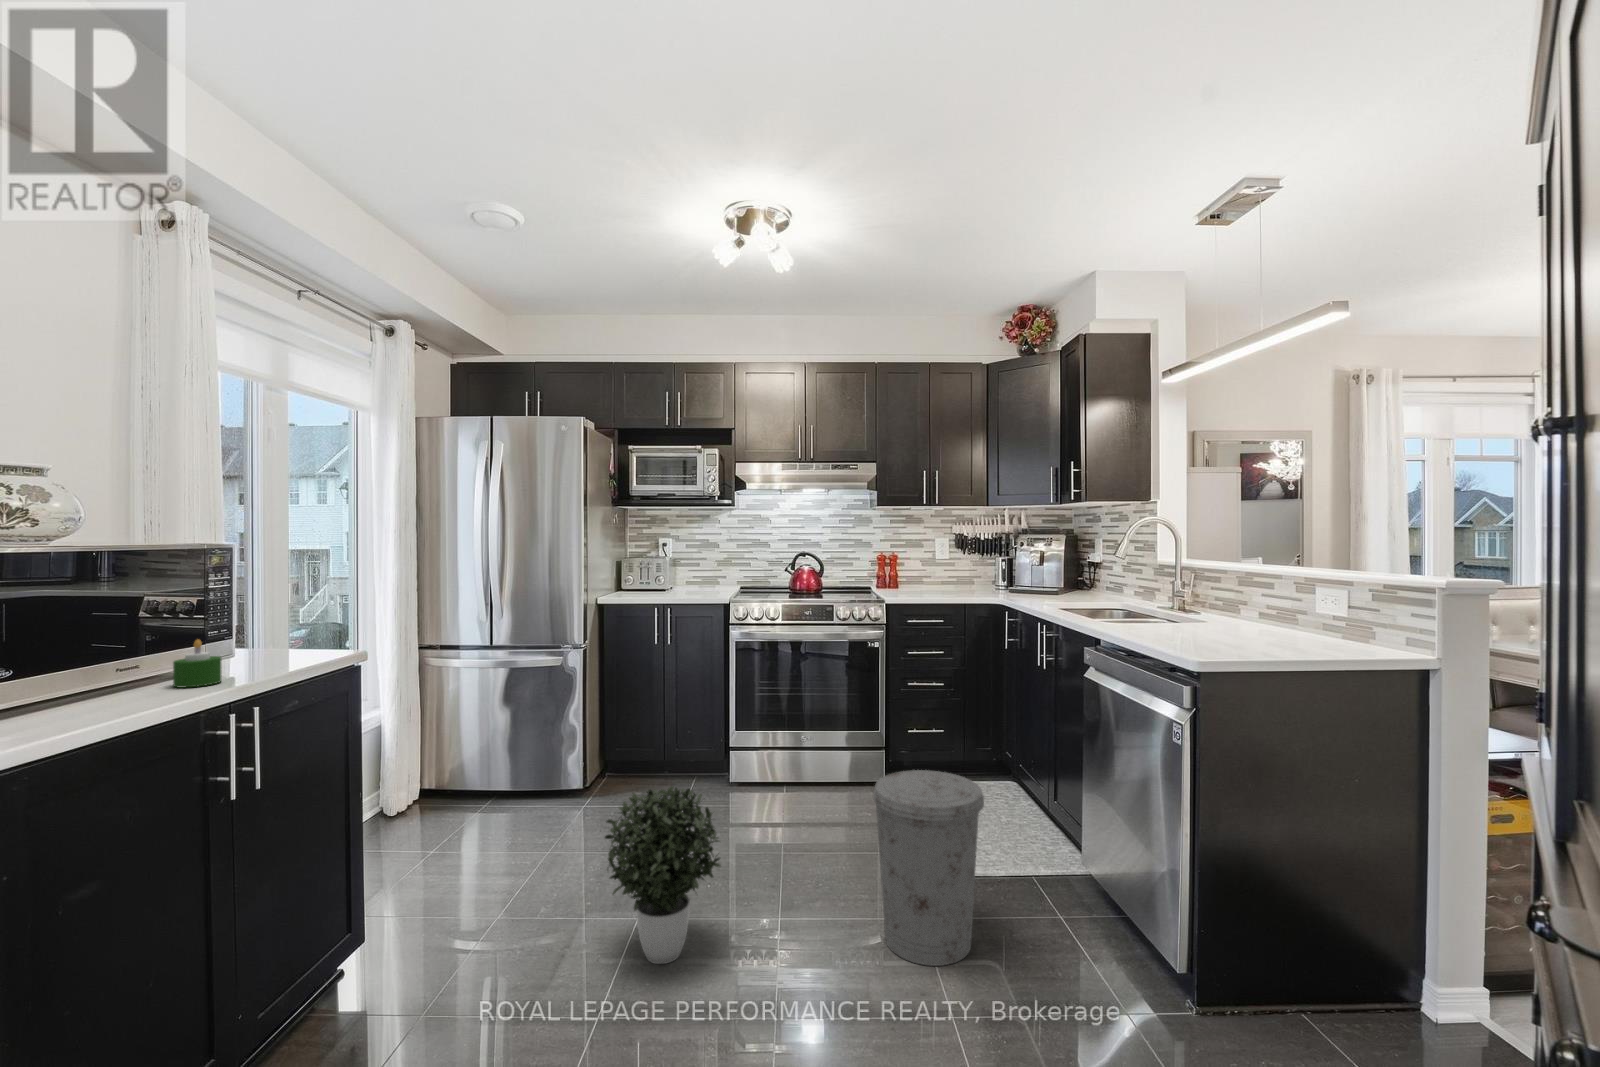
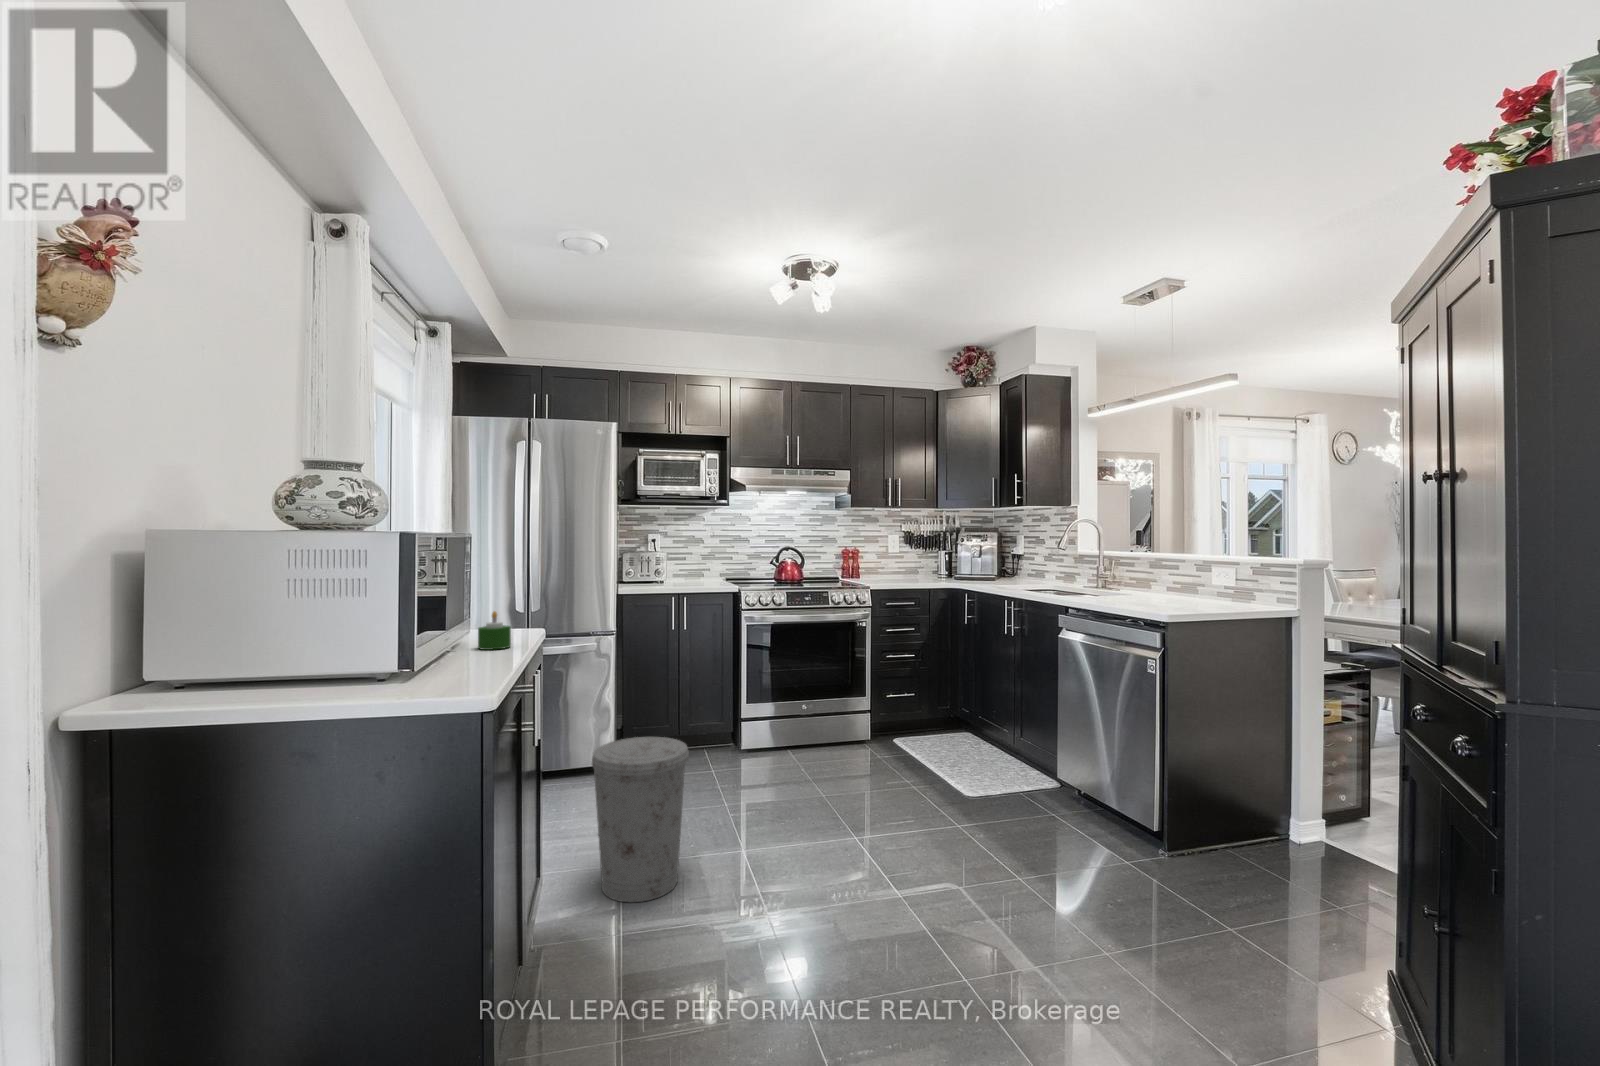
trash can: present [873,770,984,966] -> present [592,737,689,902]
potted plant: present [605,786,721,964] -> none [738,730,832,868]

